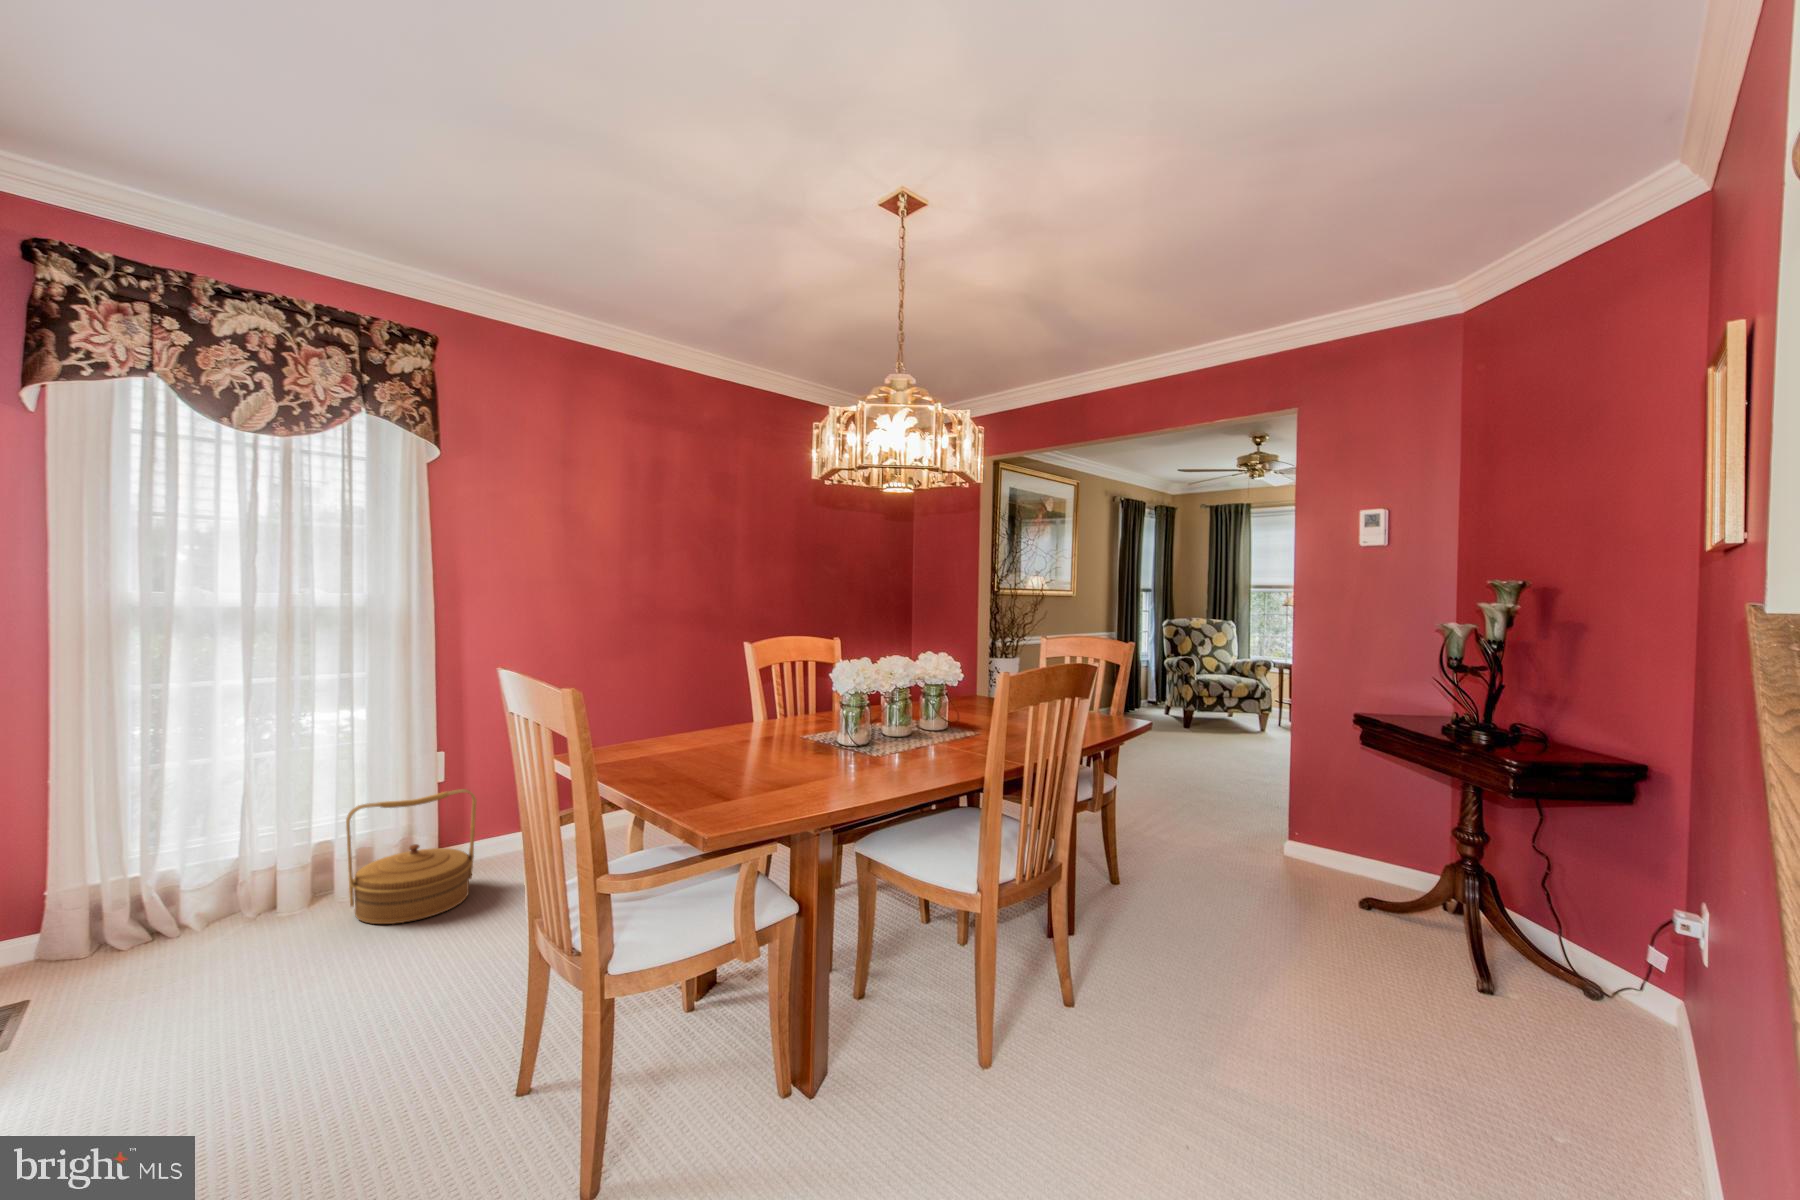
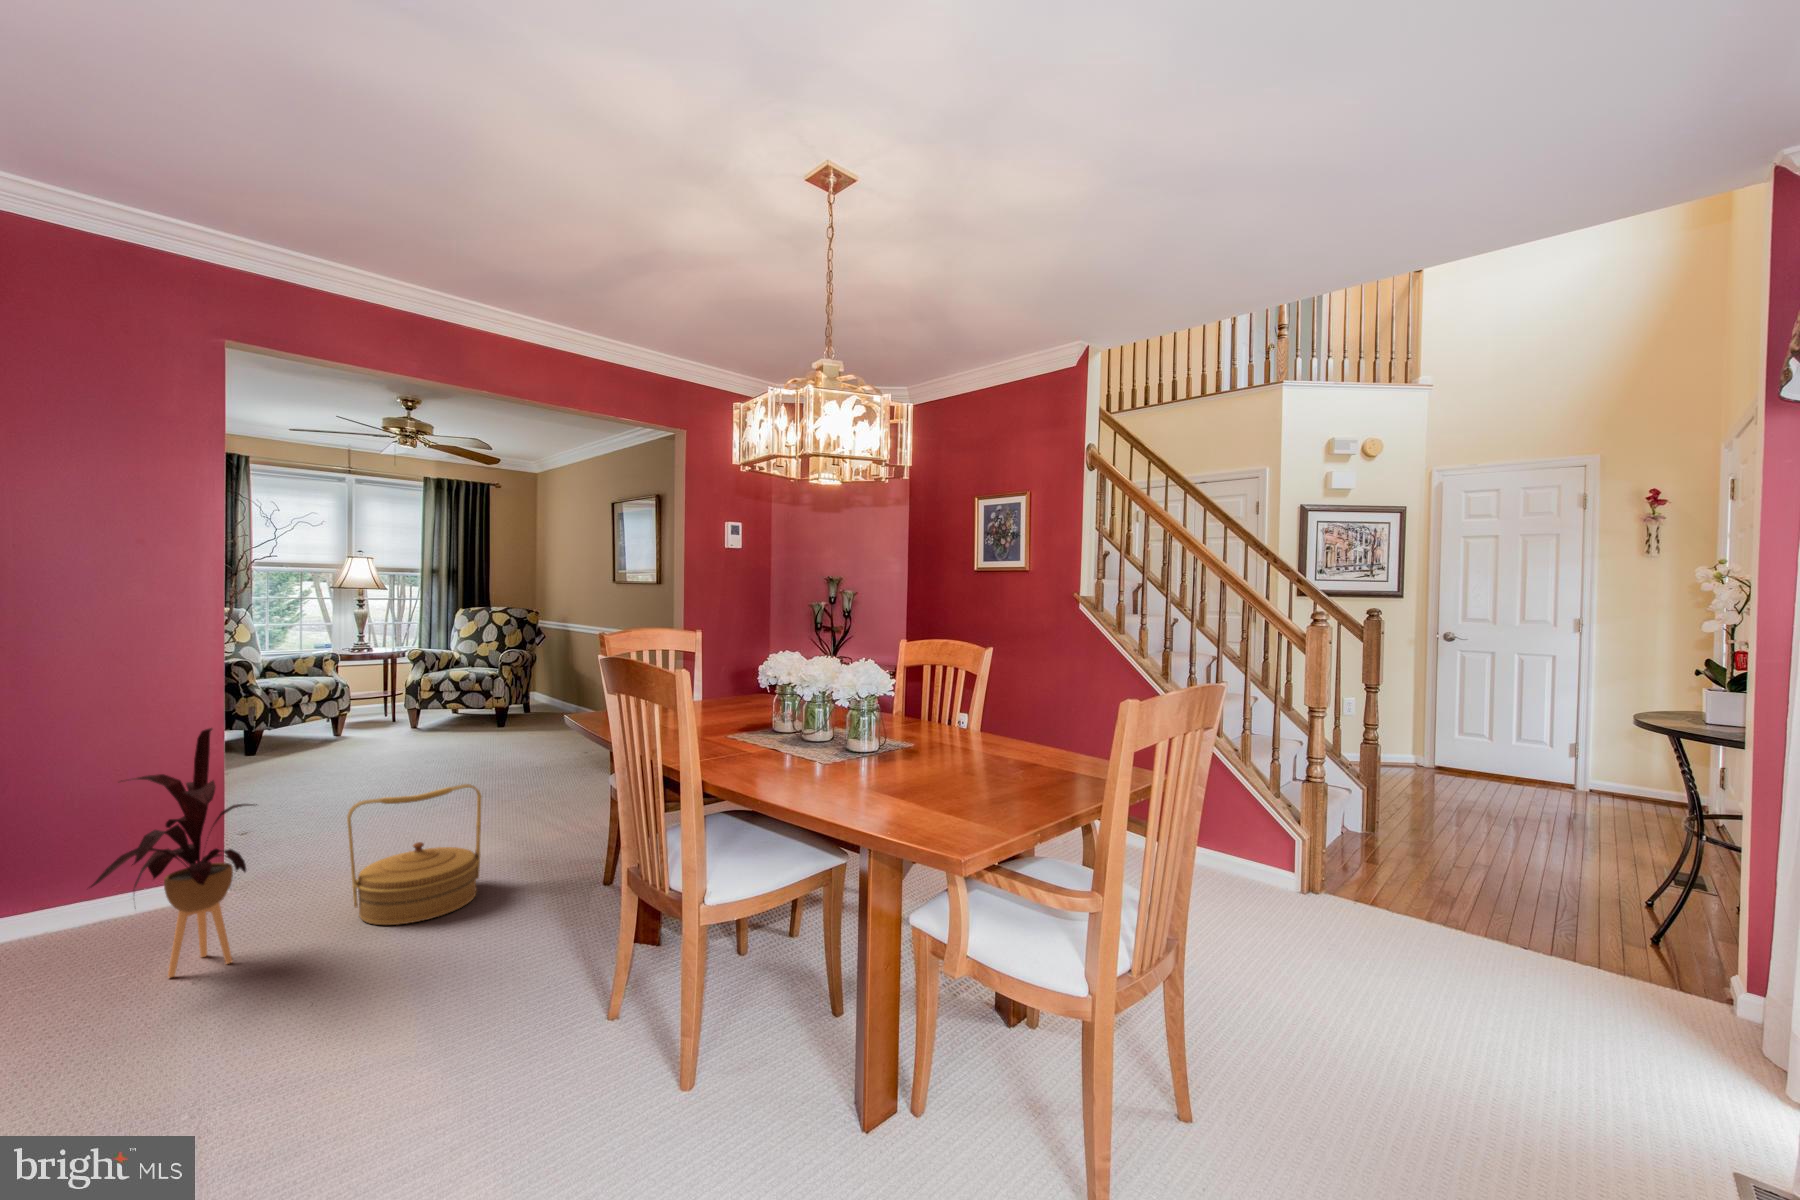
house plant: none [89,736,262,975] -> present [91,728,257,977]

